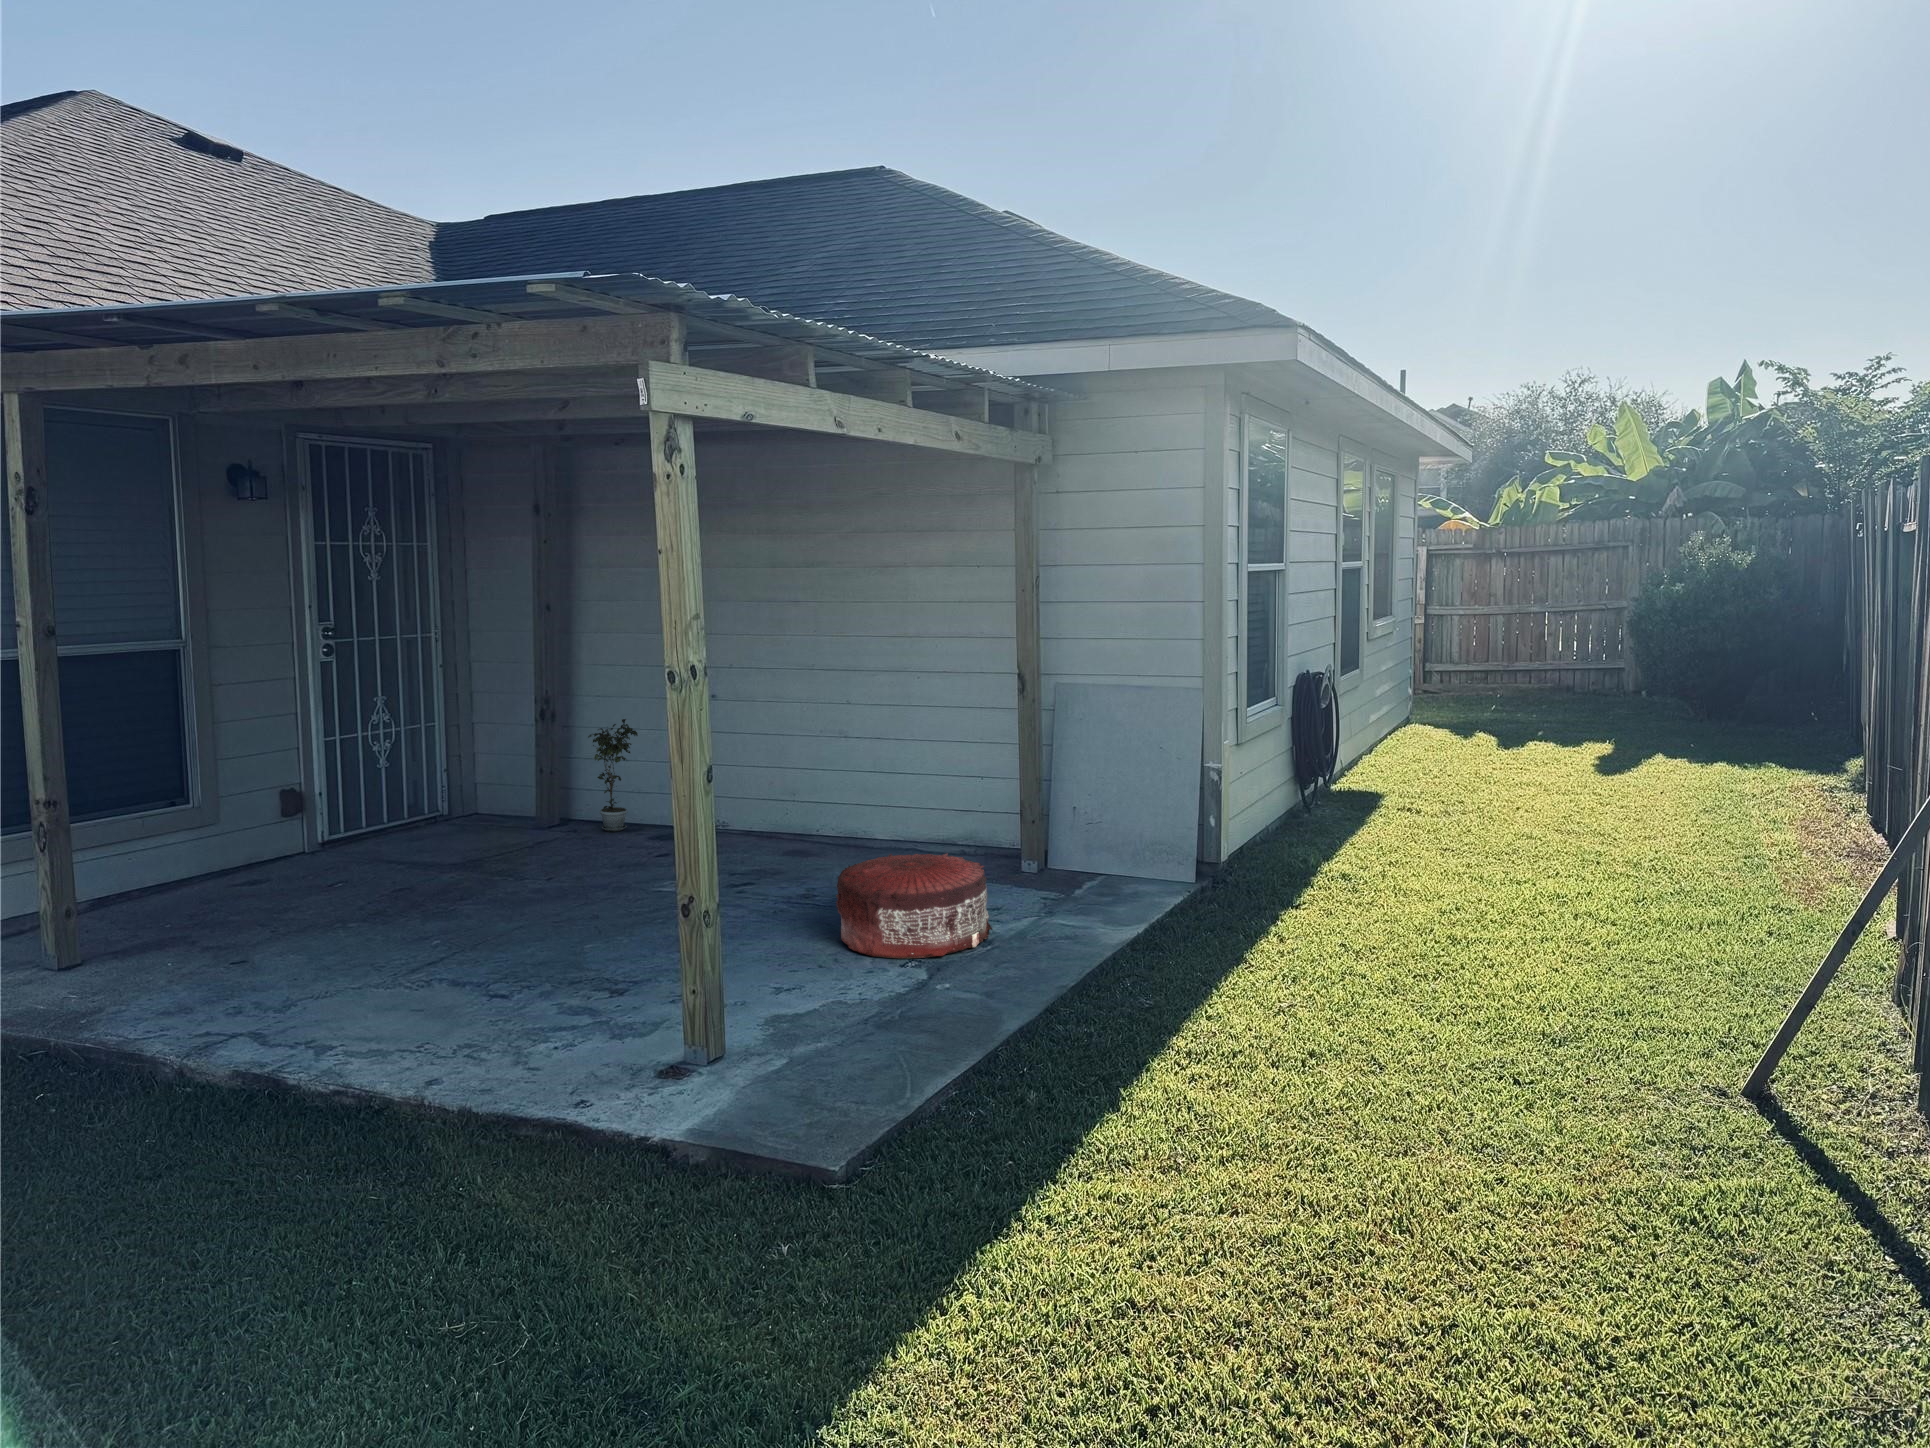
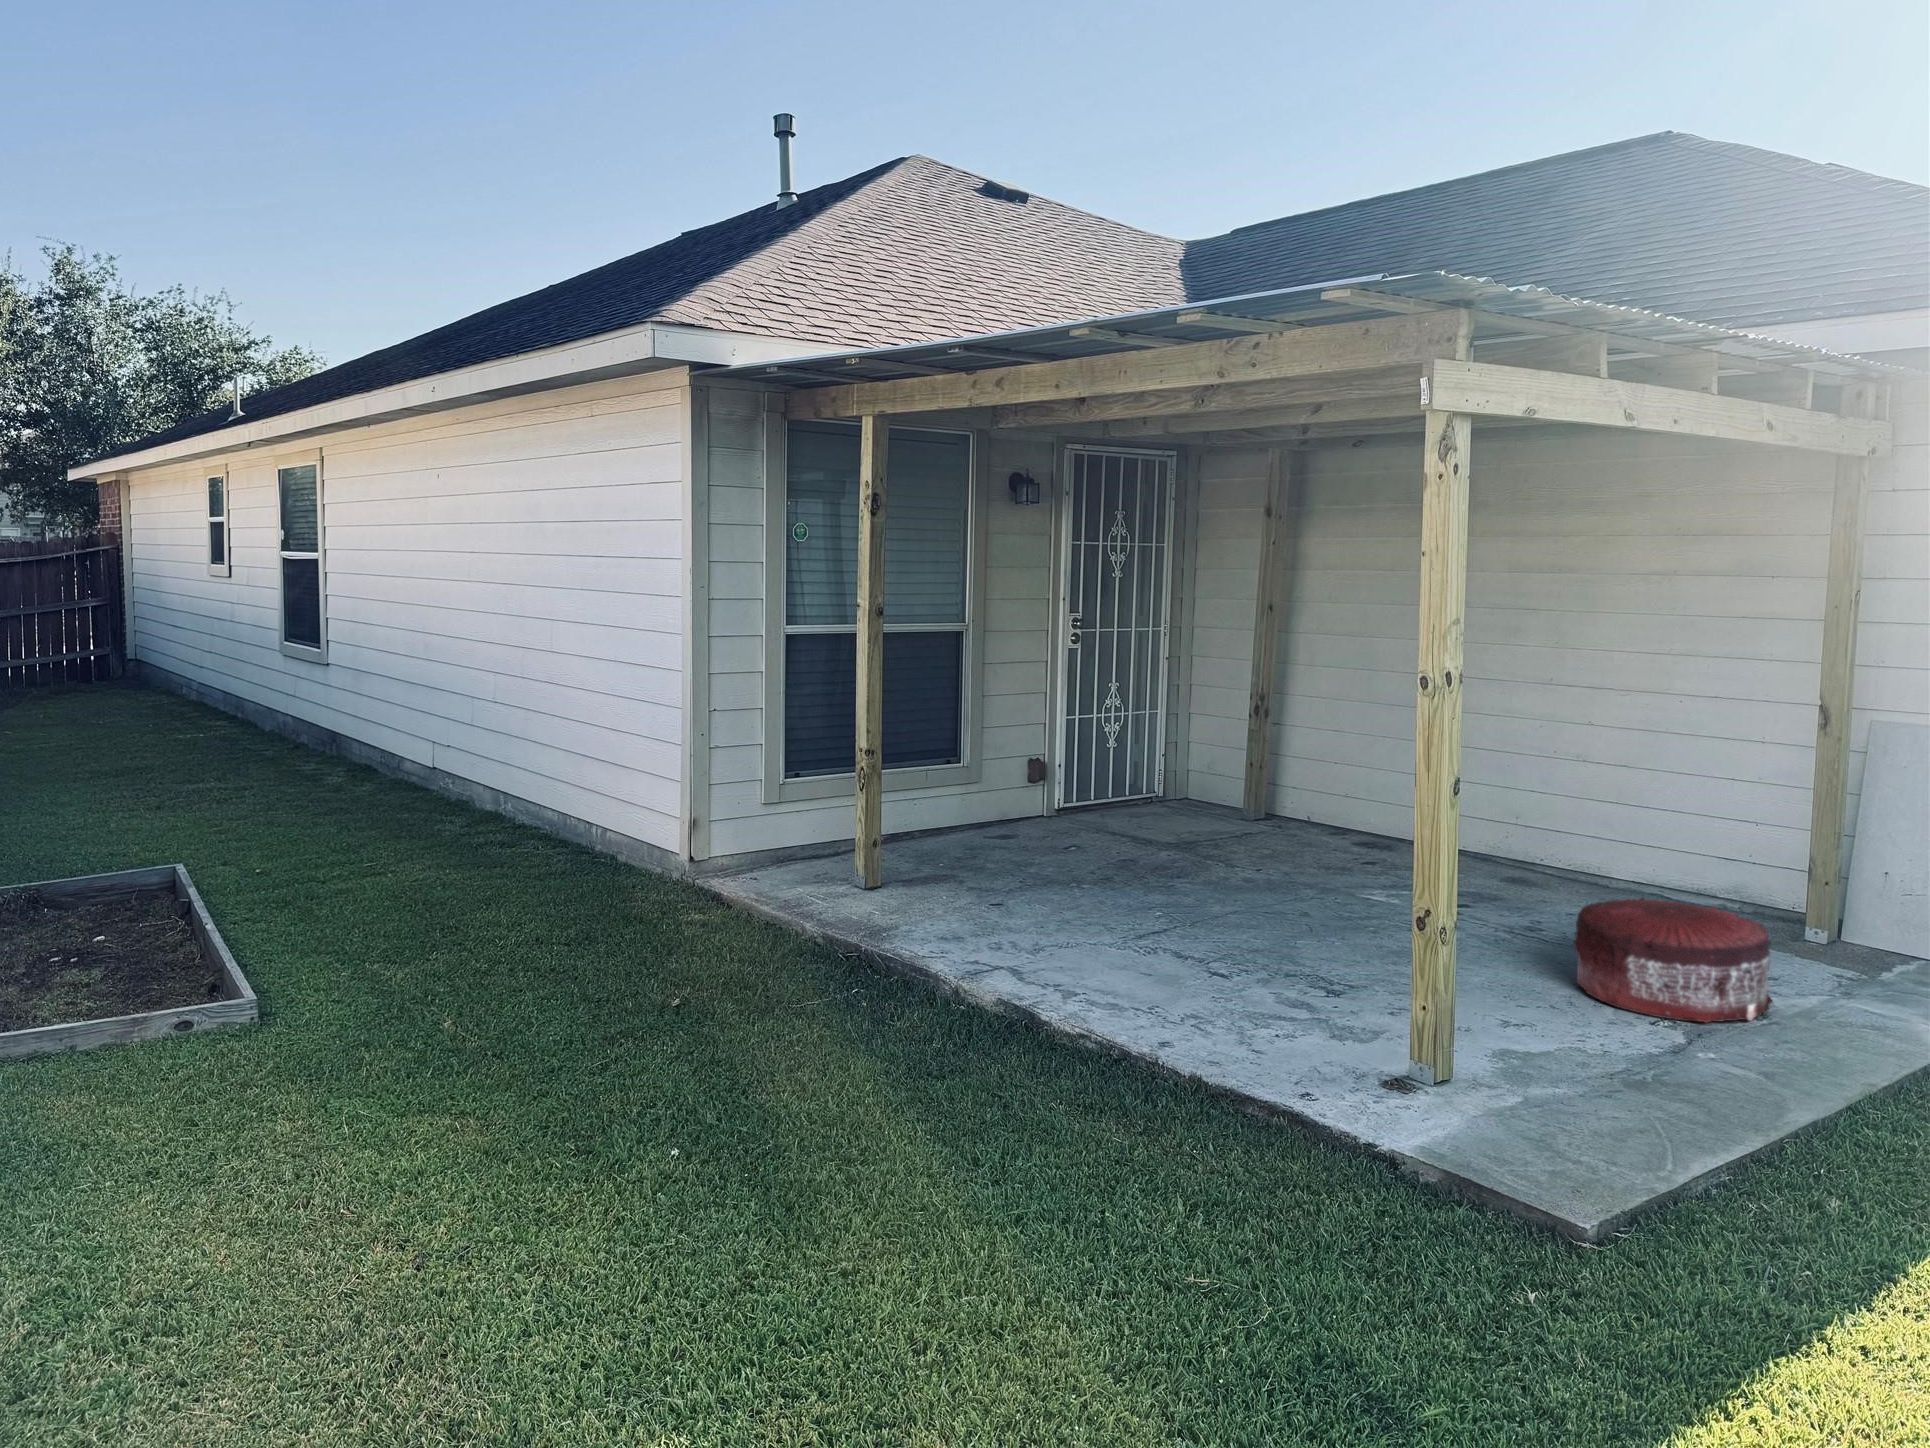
potted plant: present [588,719,638,831] -> none [1298,721,1348,833]

